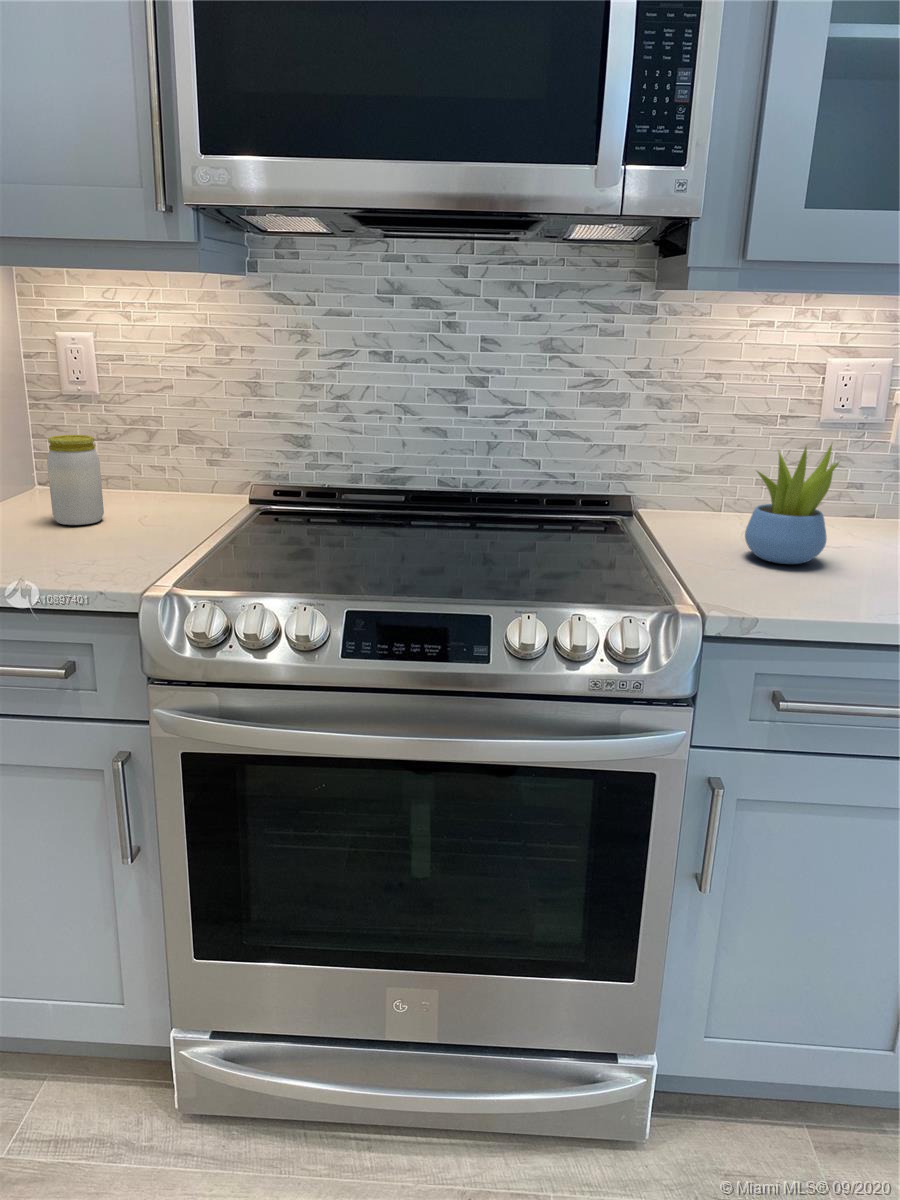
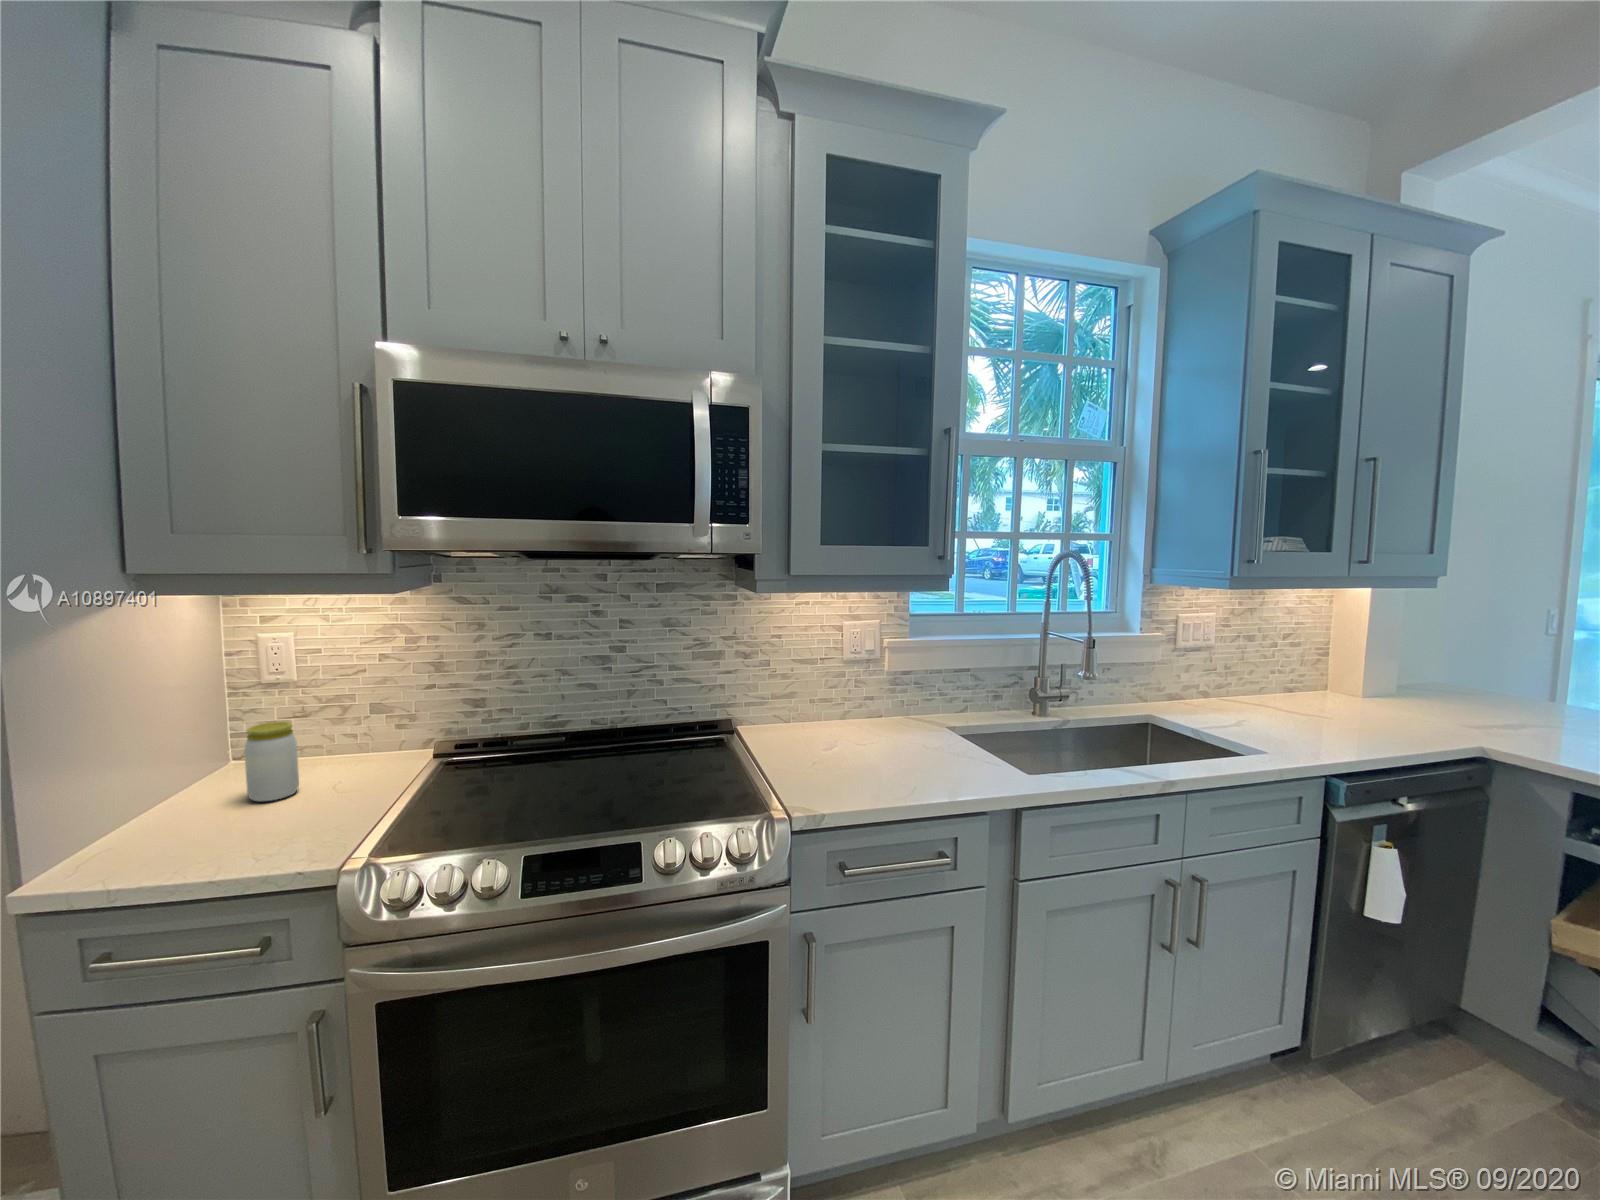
succulent plant: present [745,444,838,564] -> none [809,682,861,765]

